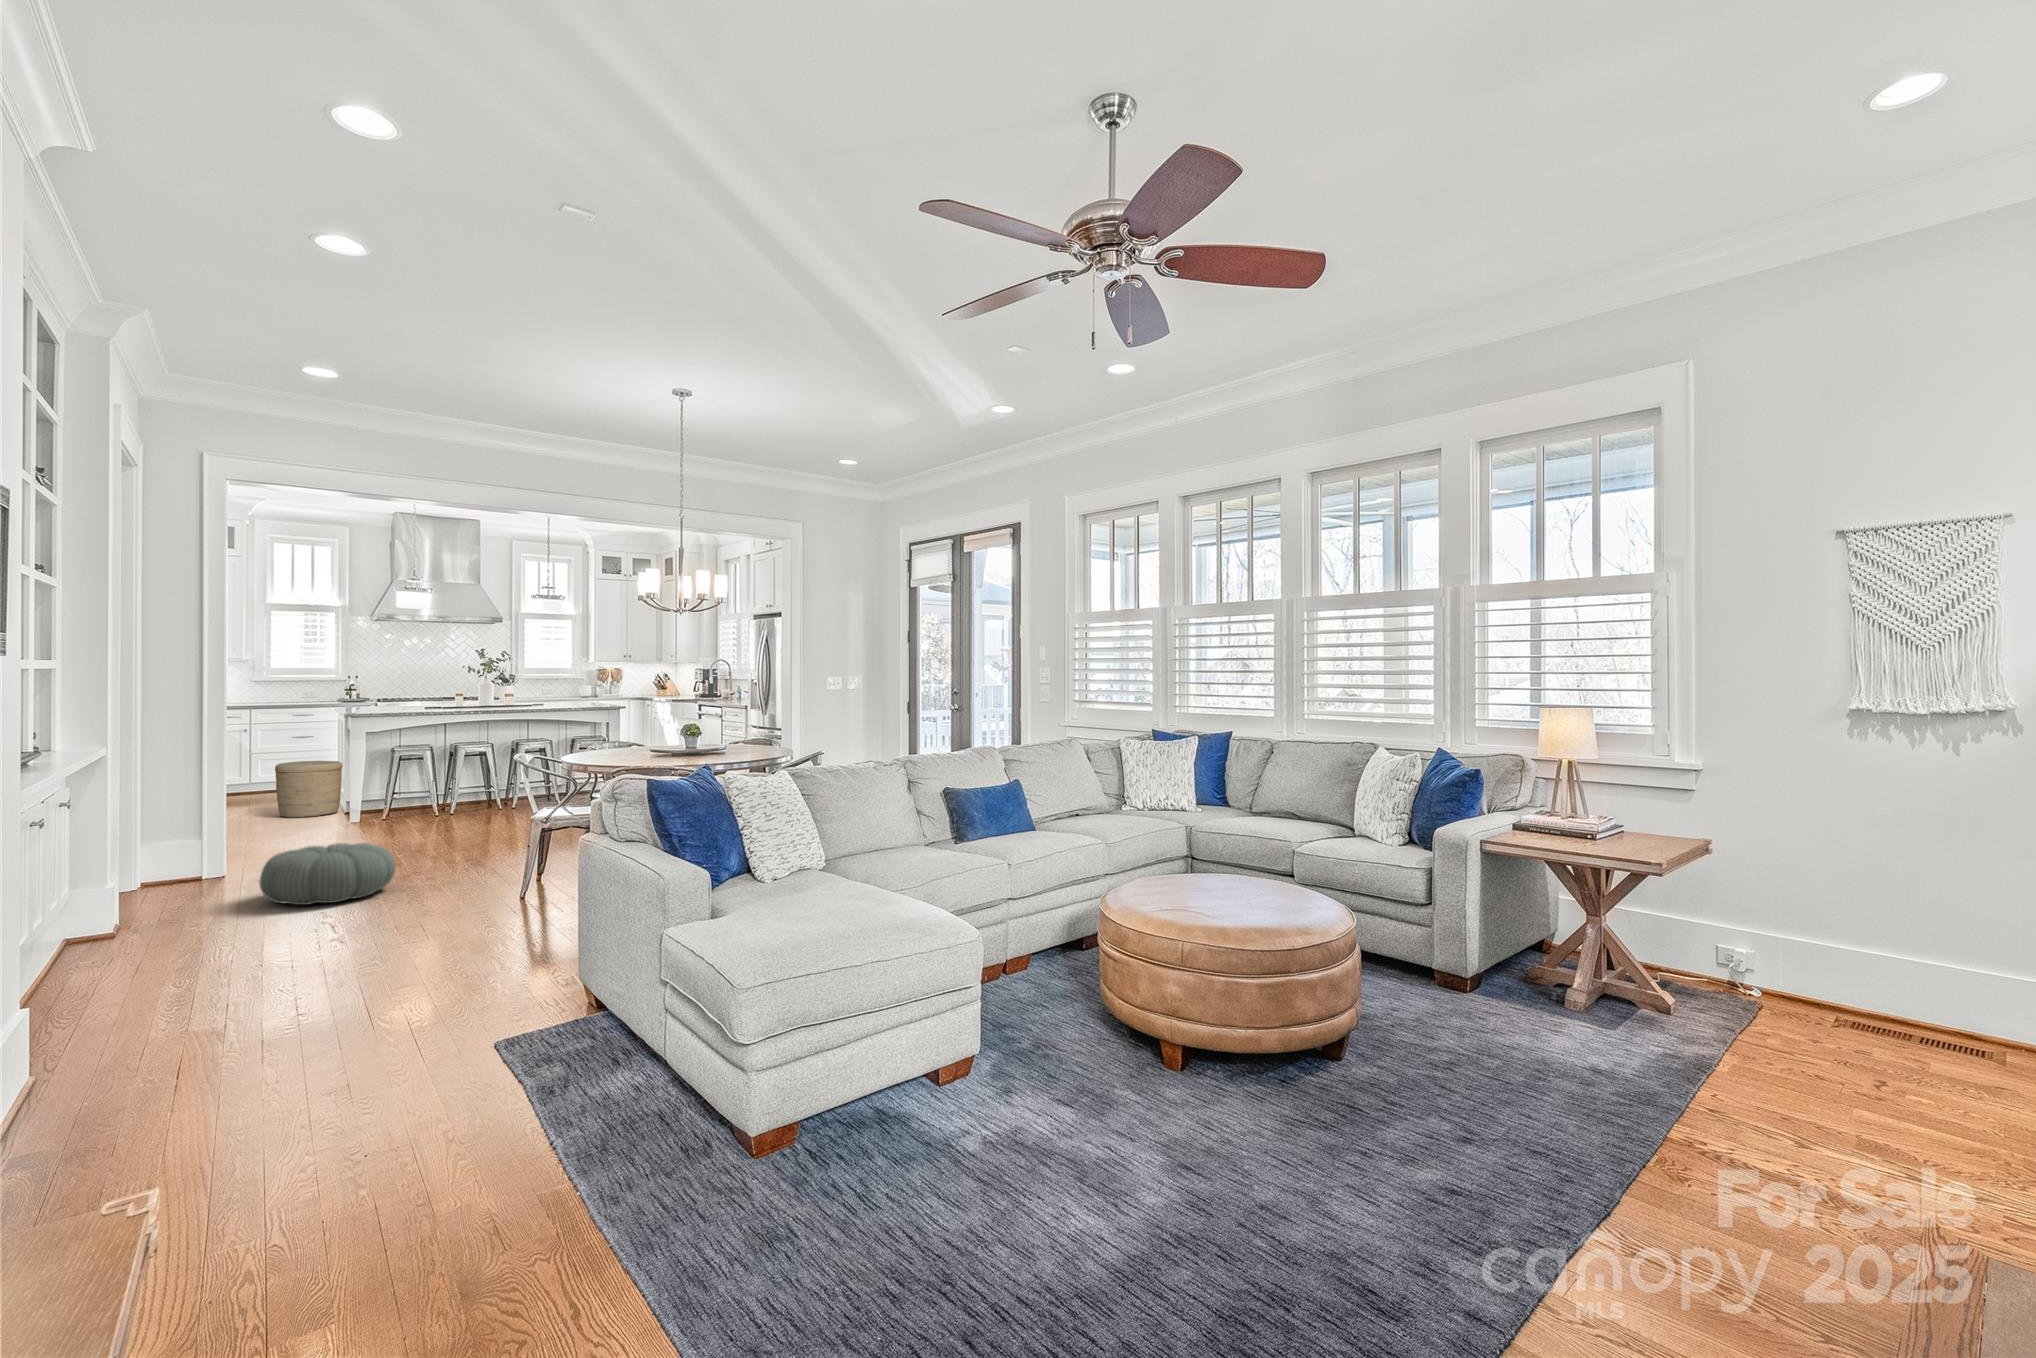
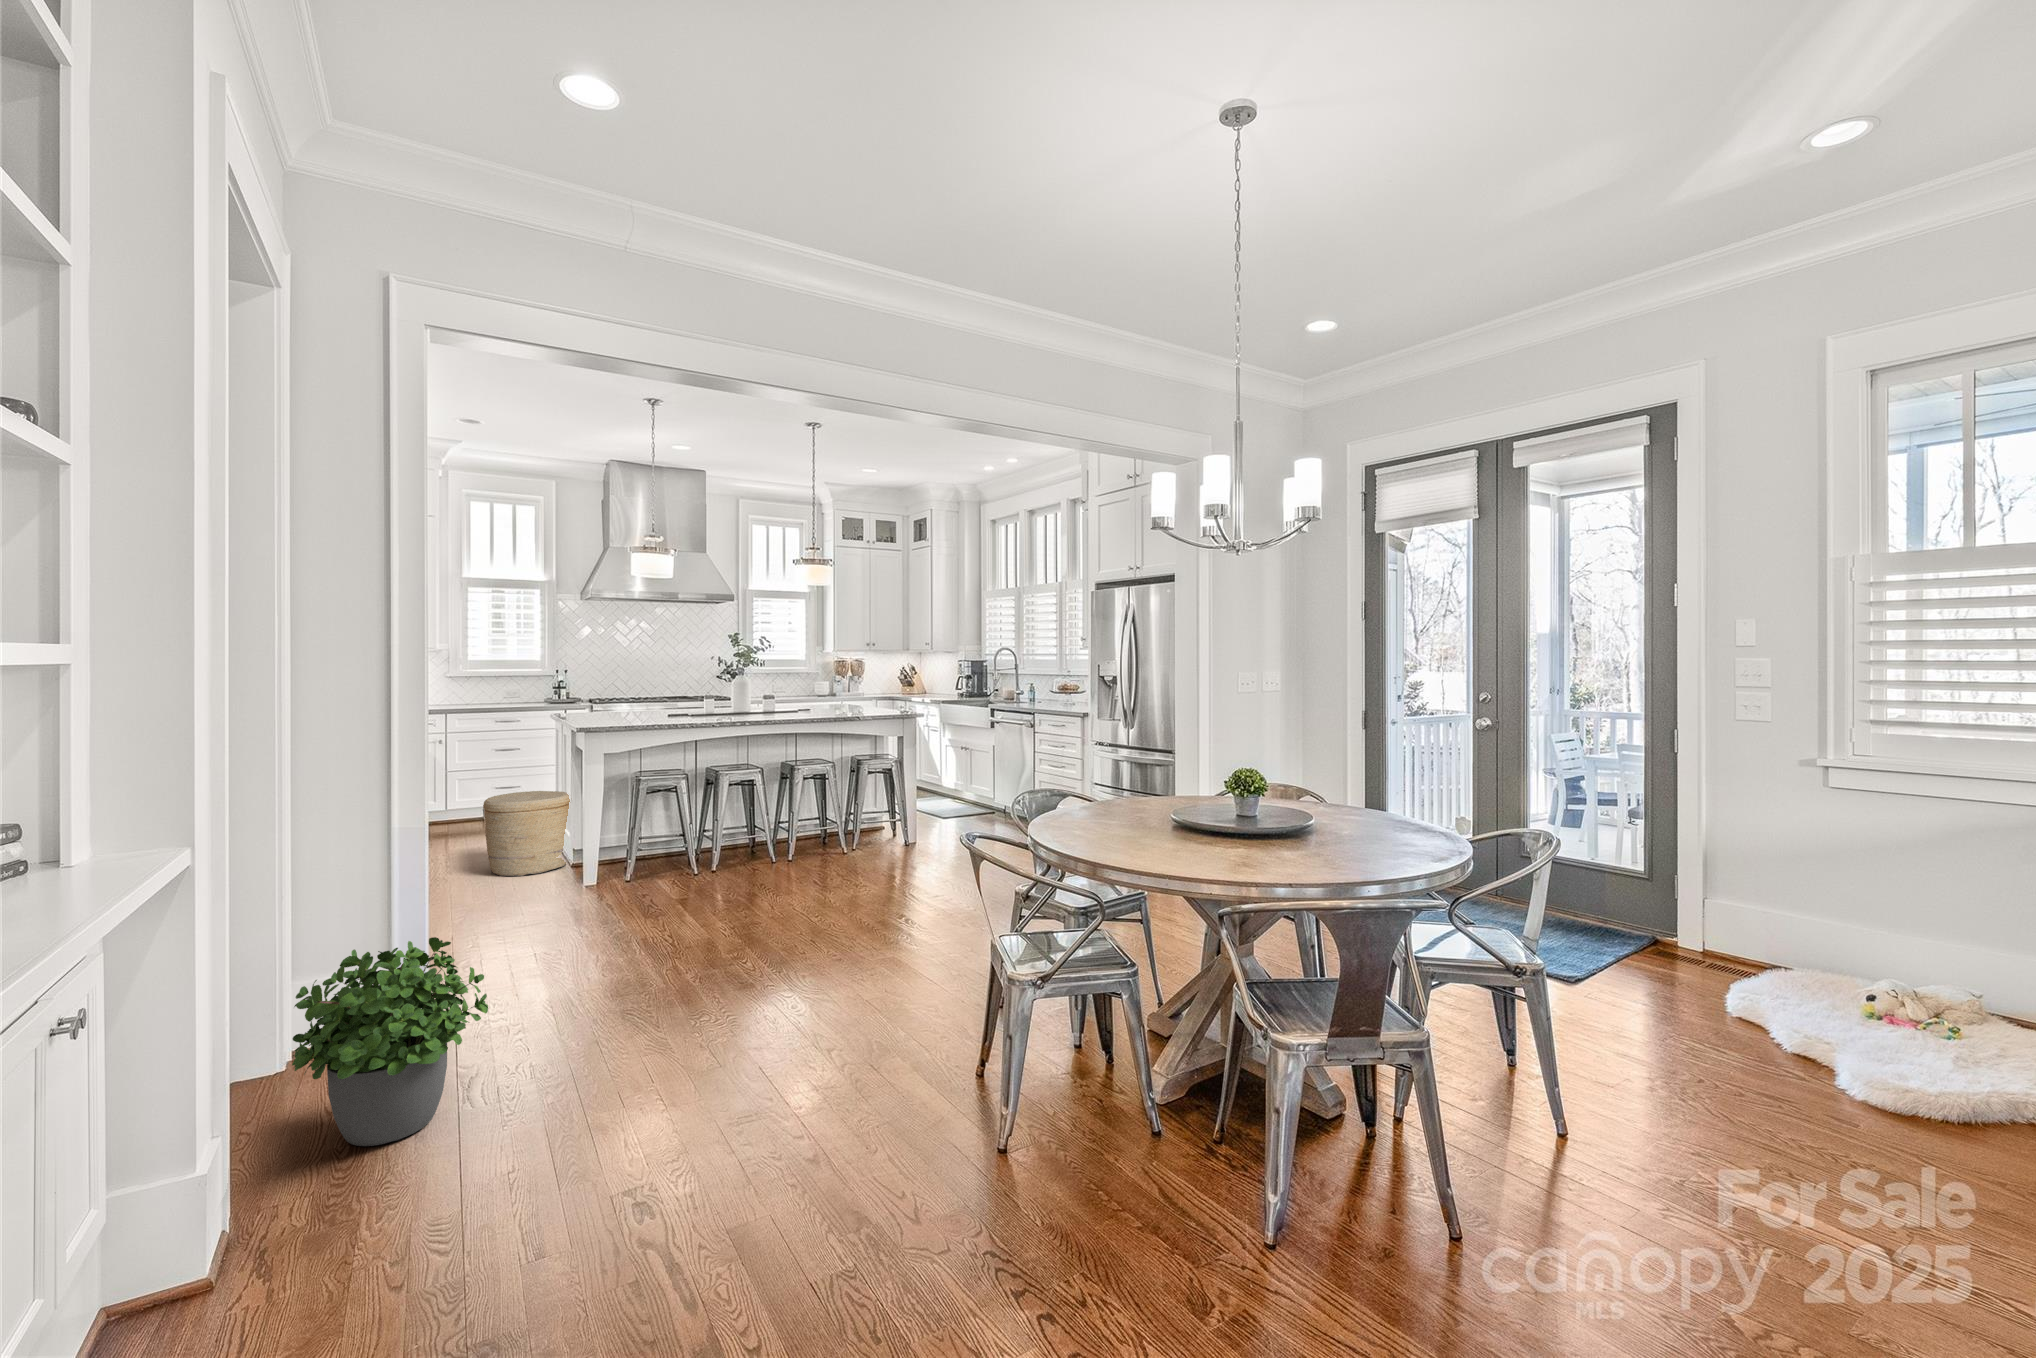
potted plant: none [145,803,247,896] -> present [292,937,488,1146]
pouf: present [259,843,395,905] -> none [536,1017,791,1207]

